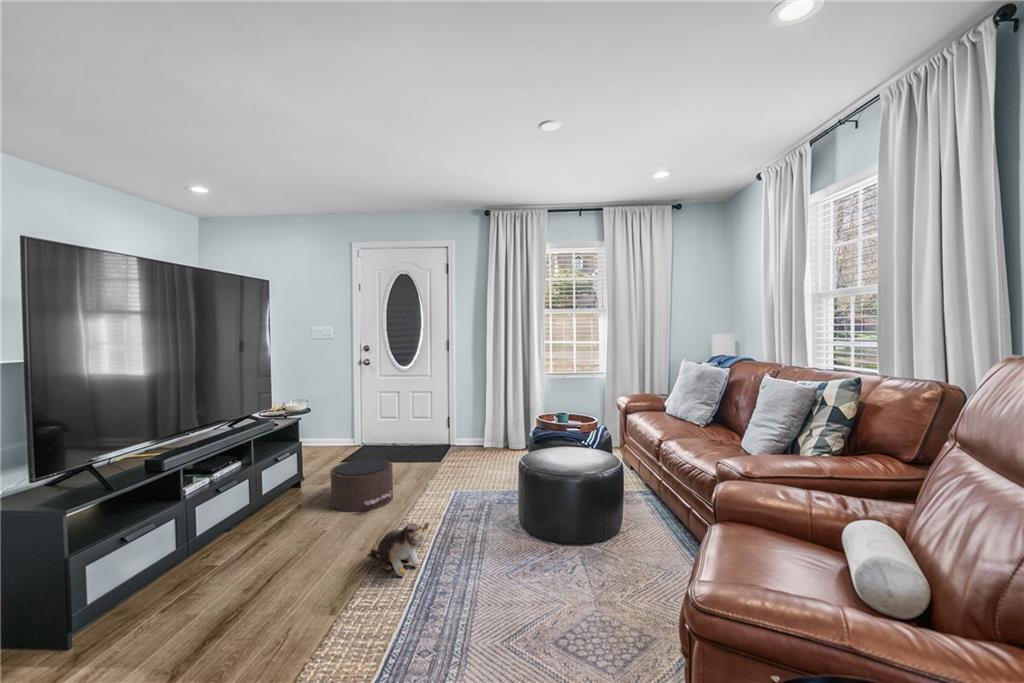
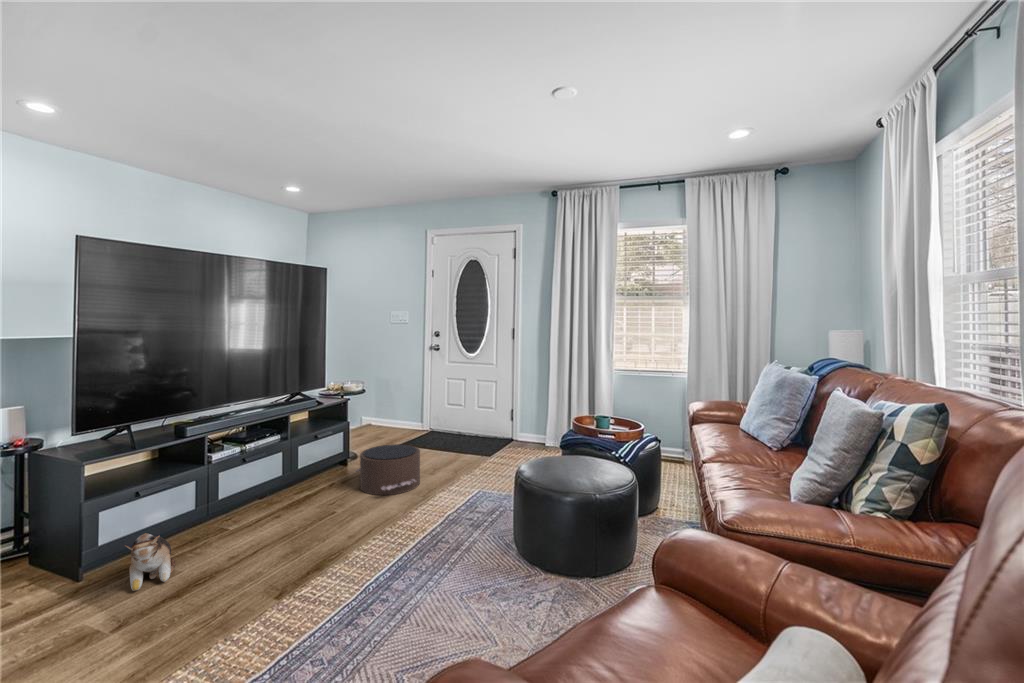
plush toy: present [371,523,429,576] -> present [125,533,175,591]

